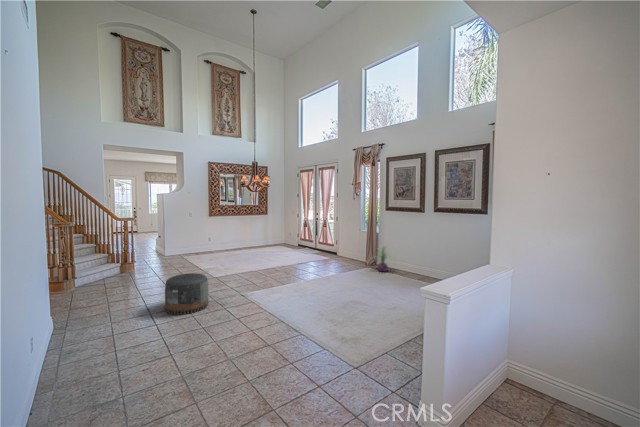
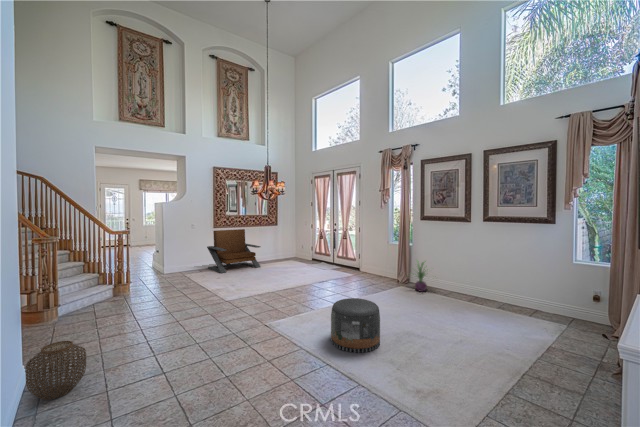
lounge chair: none [203,218,251,256] -> present [207,229,261,273]
pouf: present [165,273,208,315] -> present [331,298,380,353]
woven basket: none [53,299,97,340] -> present [26,341,86,400]

